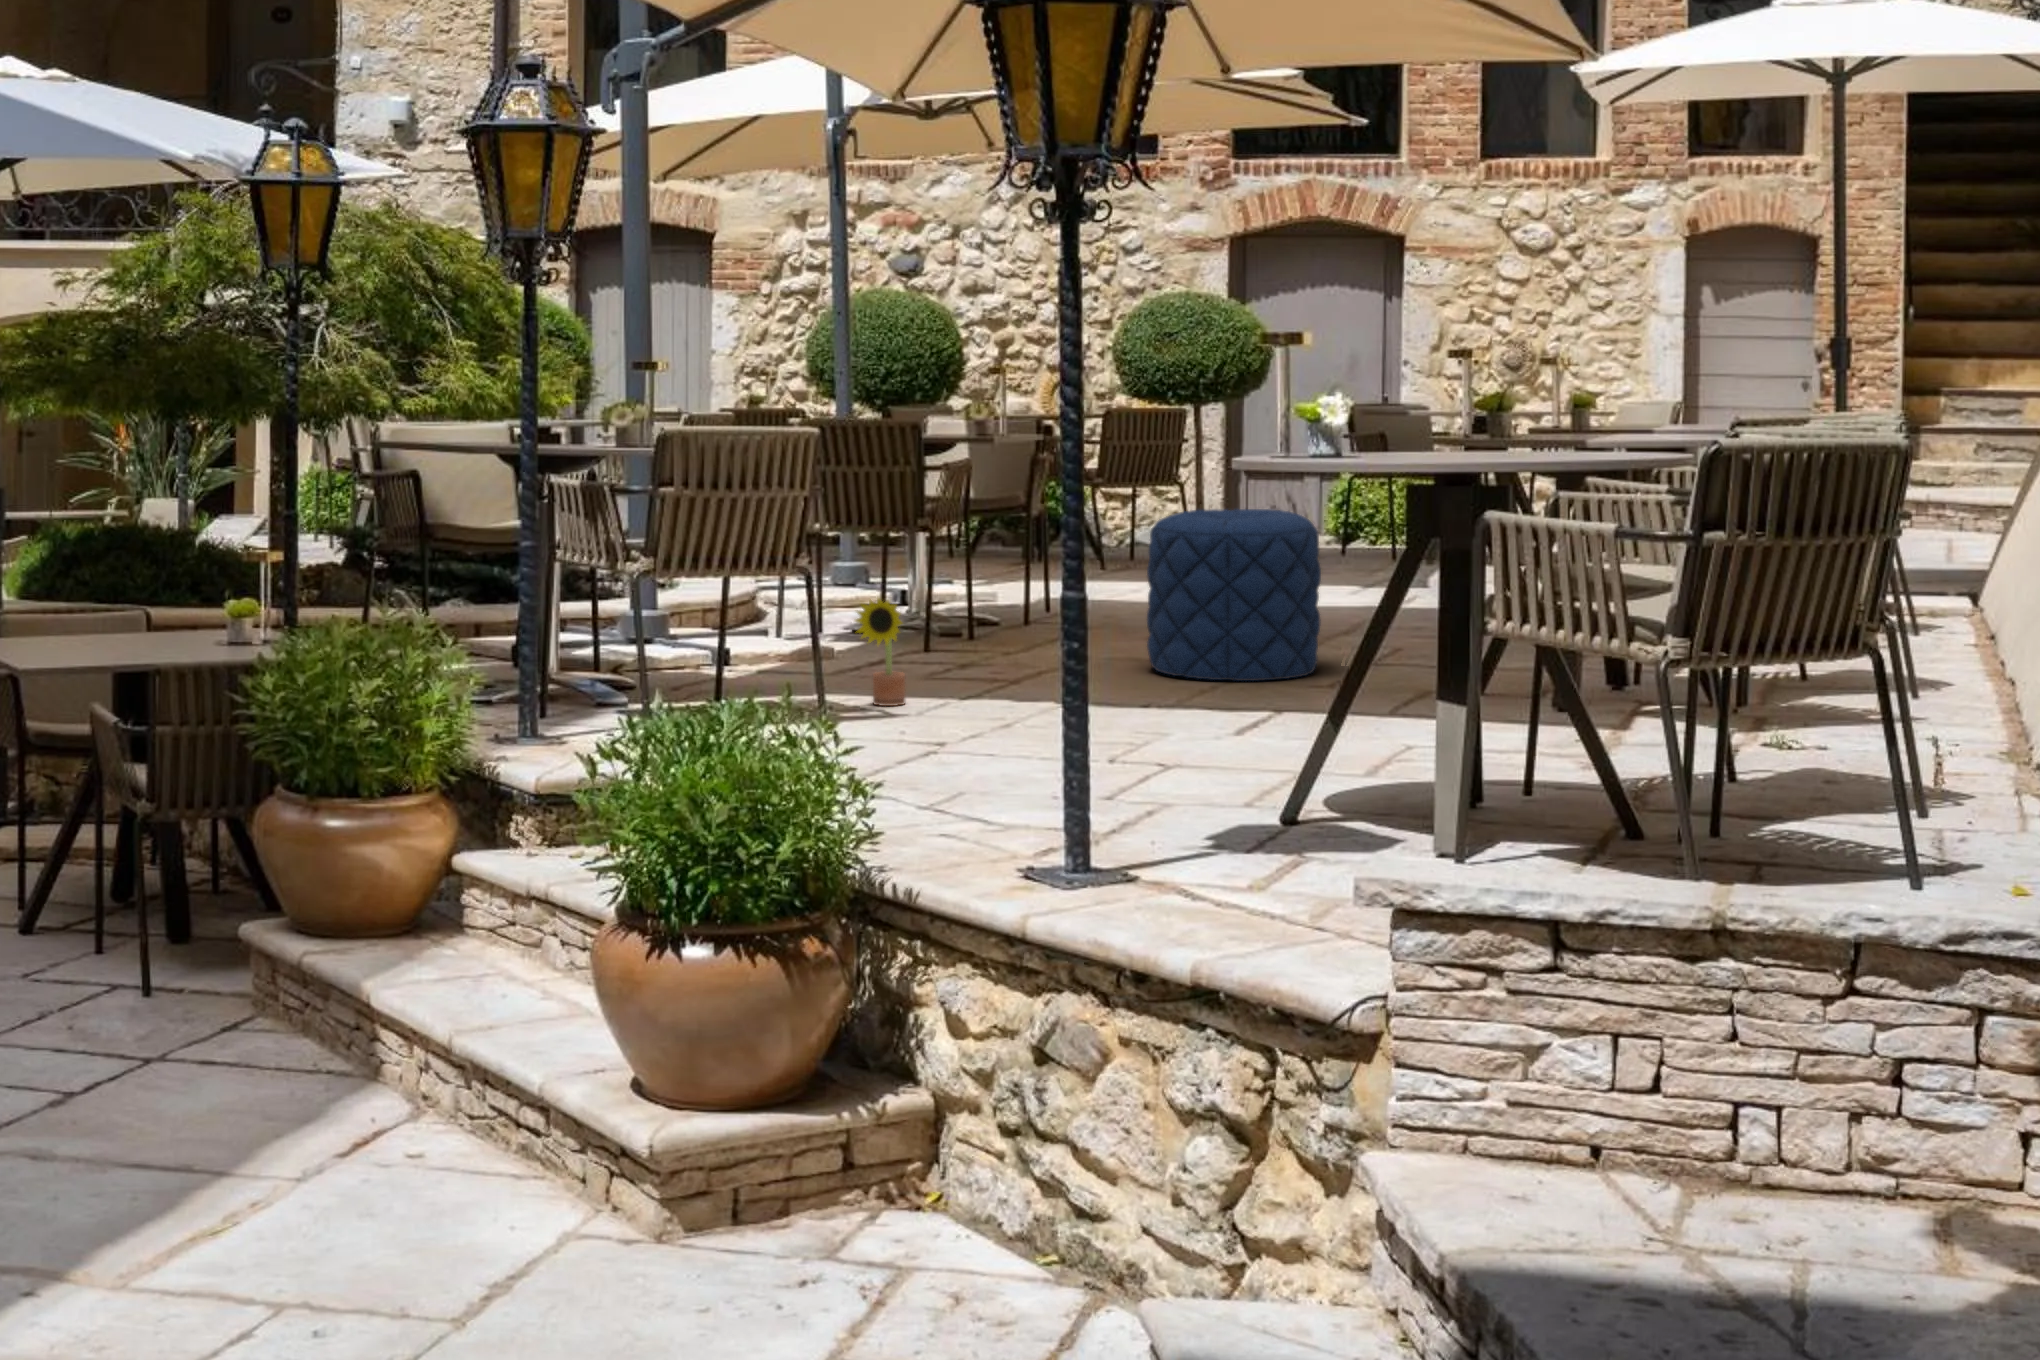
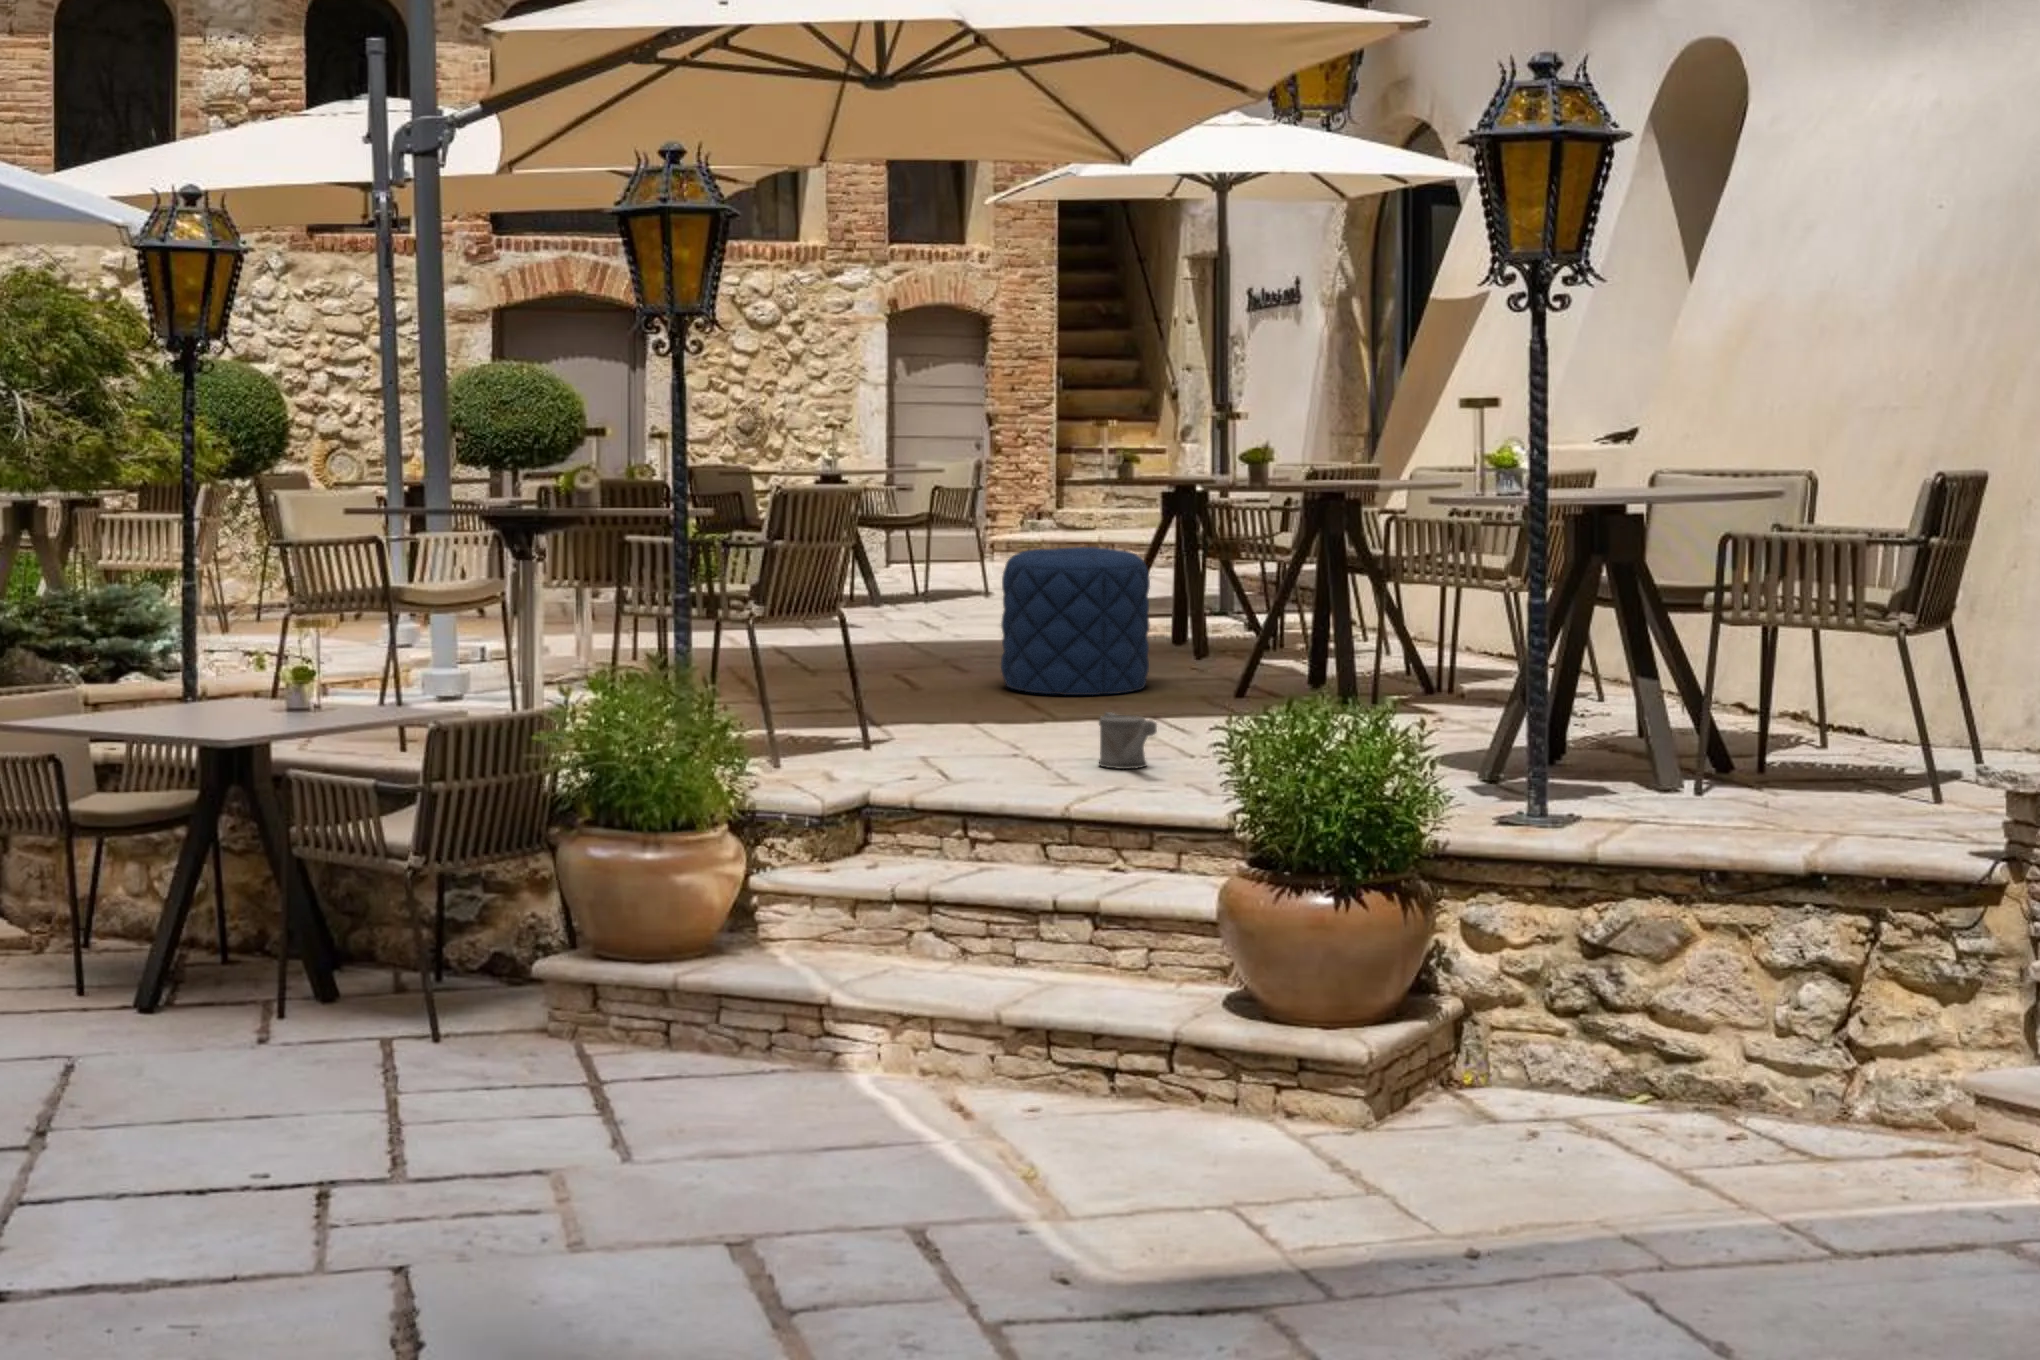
decorative plant: present [855,598,905,706] -> none [884,634,934,734]
watering can: none [929,697,990,764] -> present [1099,712,1157,769]

